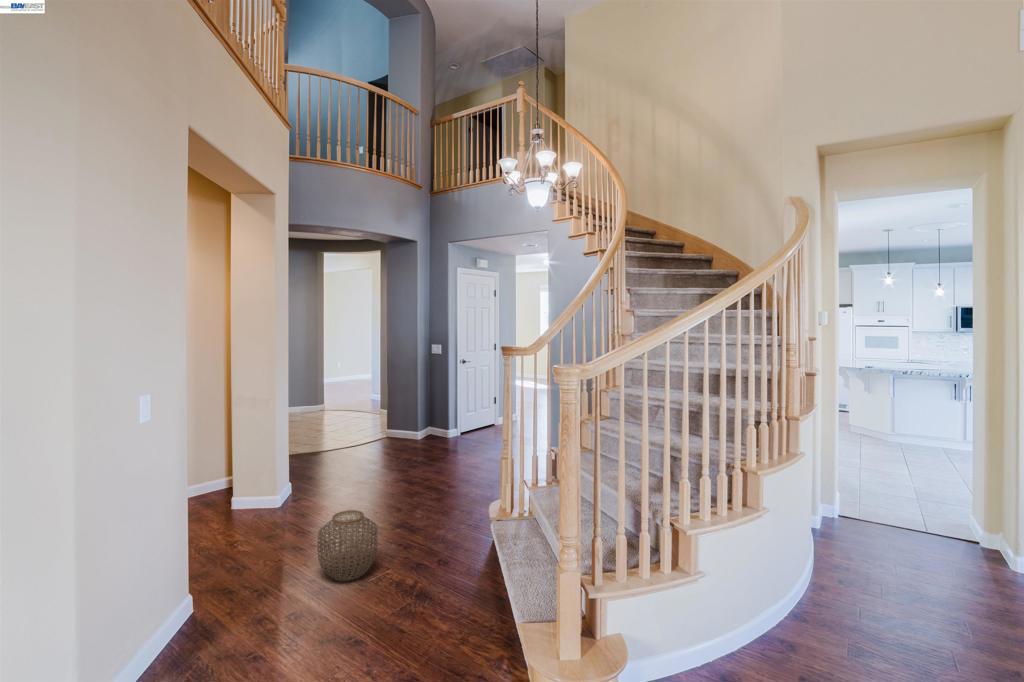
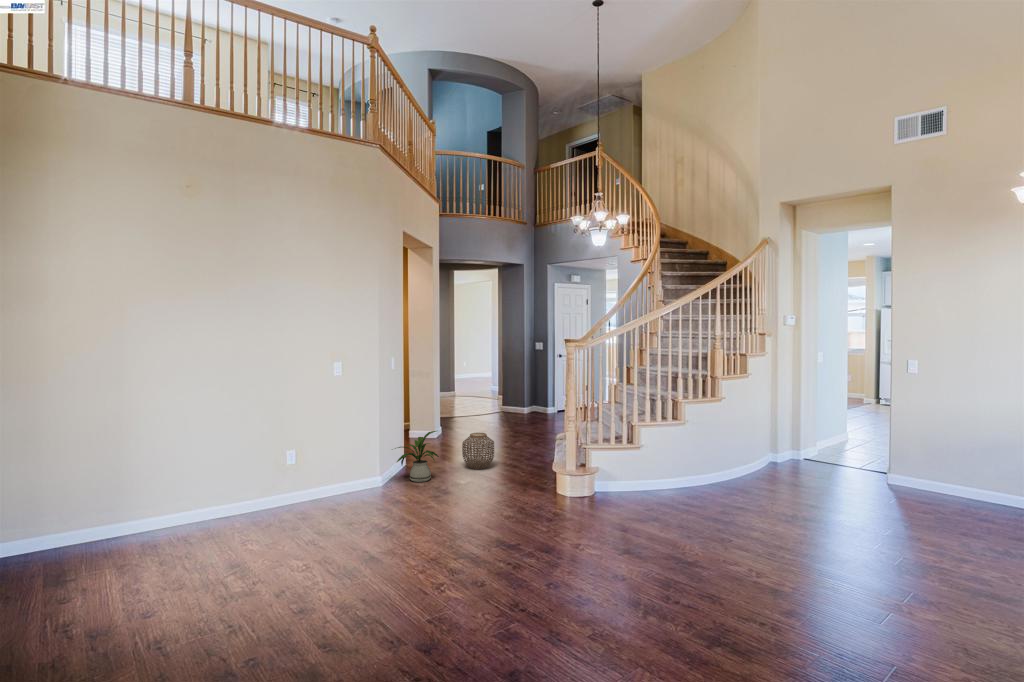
house plant: none [151,528,270,642] -> present [395,431,439,482]

